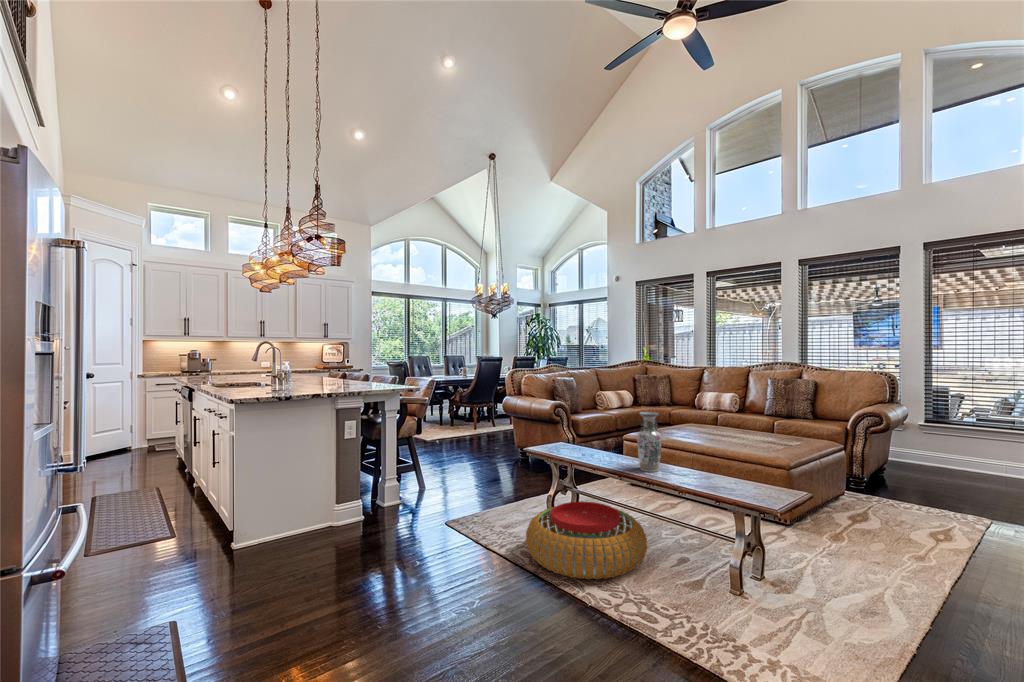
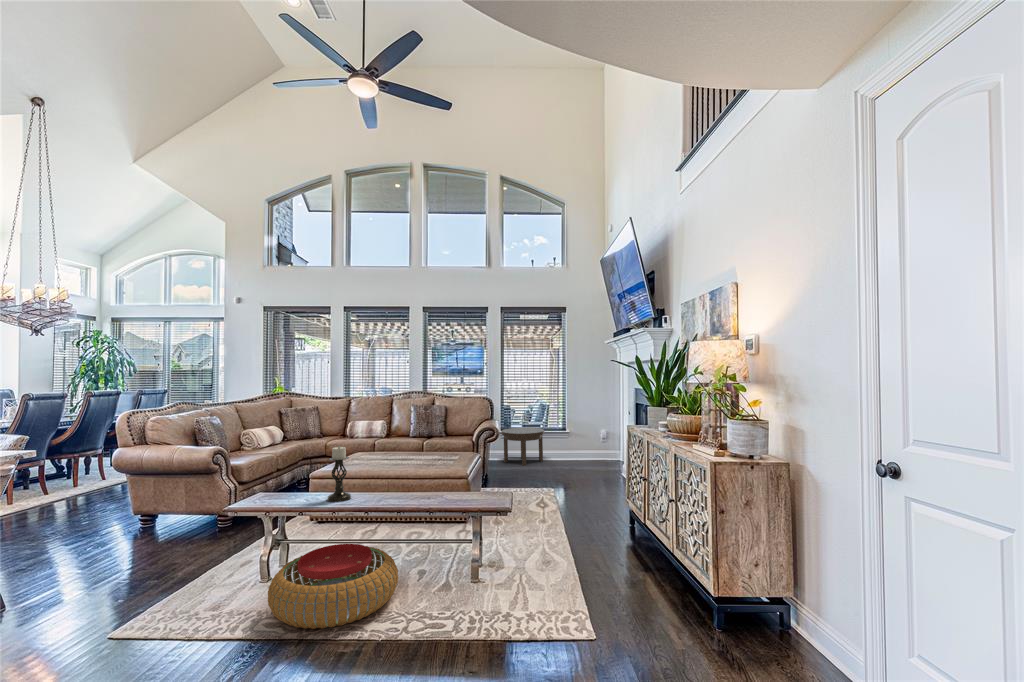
candle holder: none [600,408,623,463] -> present [327,446,351,502]
vase: present [637,412,661,472] -> none [373,445,395,501]
side table: none [913,423,999,480] -> present [501,428,545,466]

